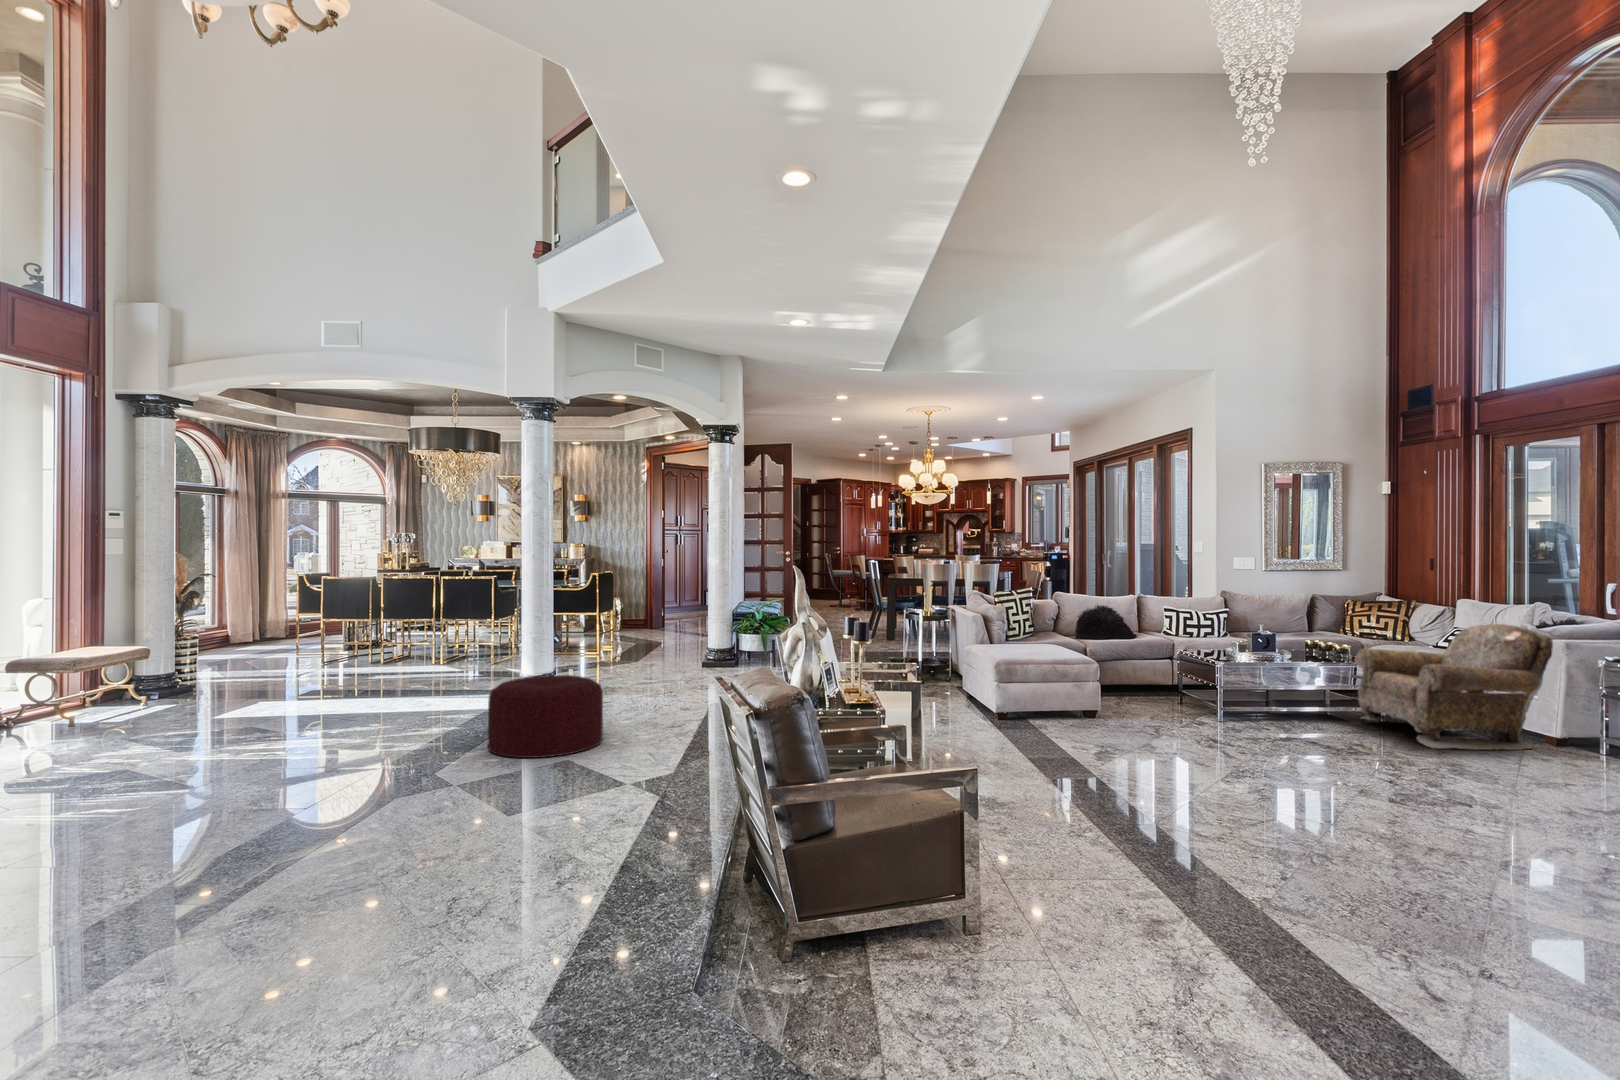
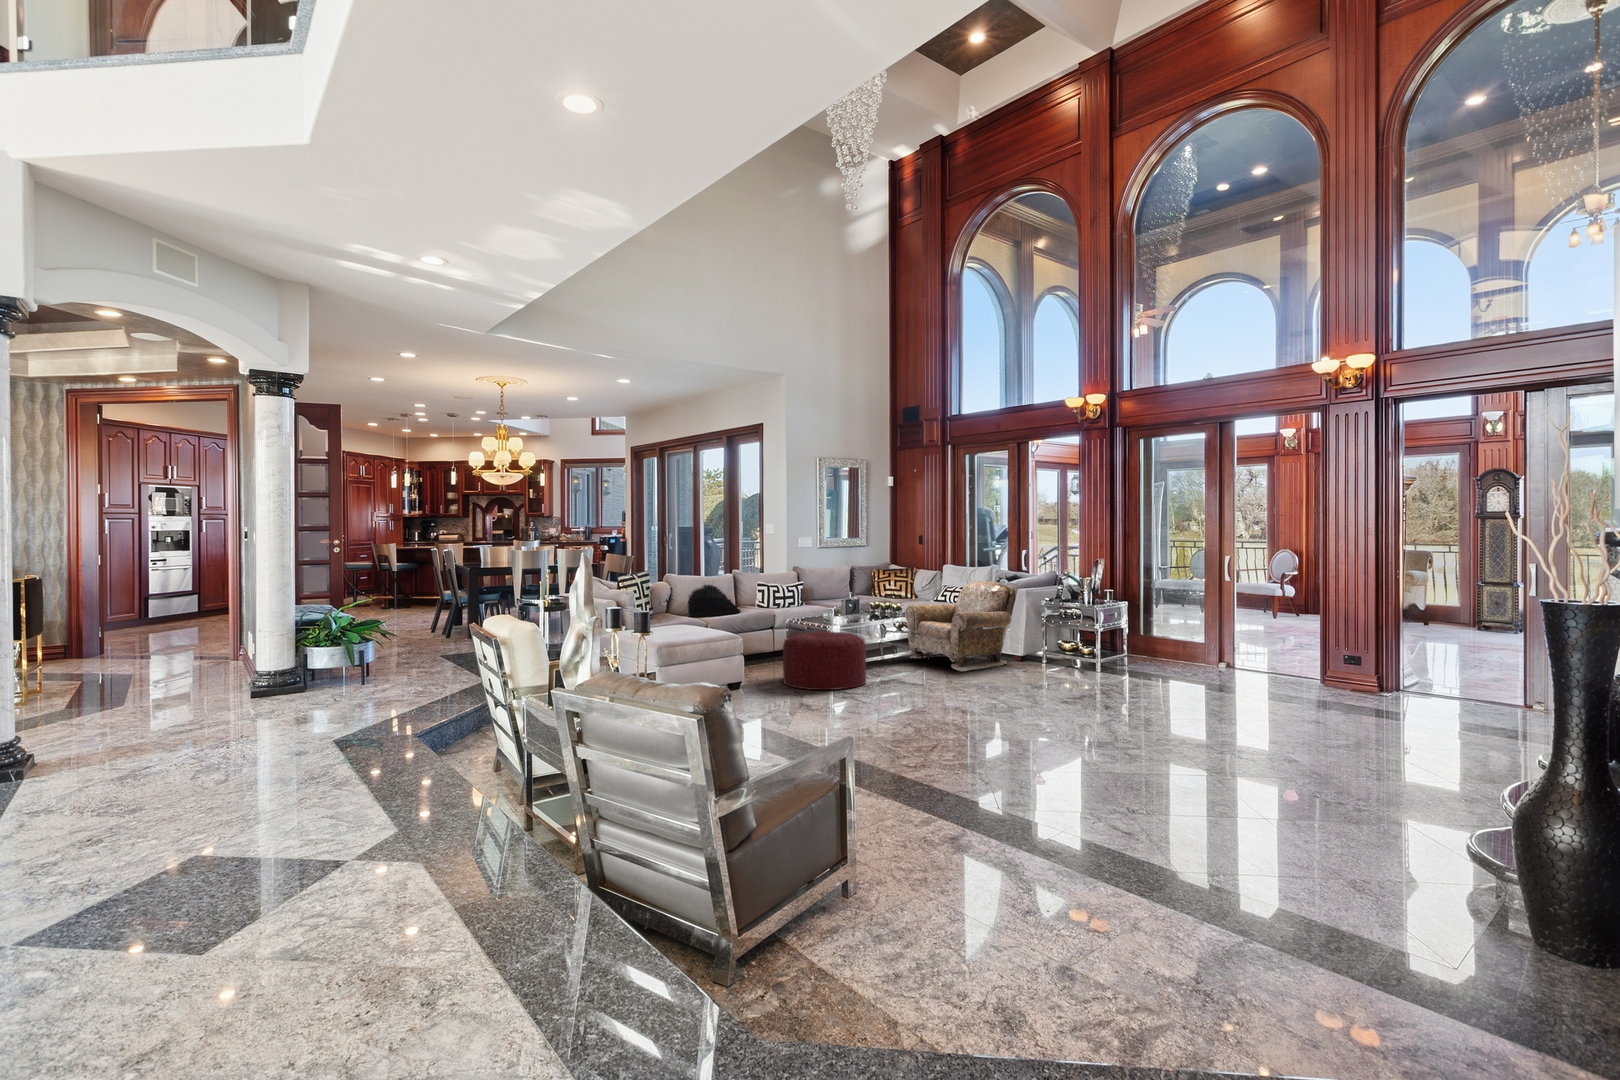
ottoman: present [488,675,603,758] -> present [783,631,866,690]

